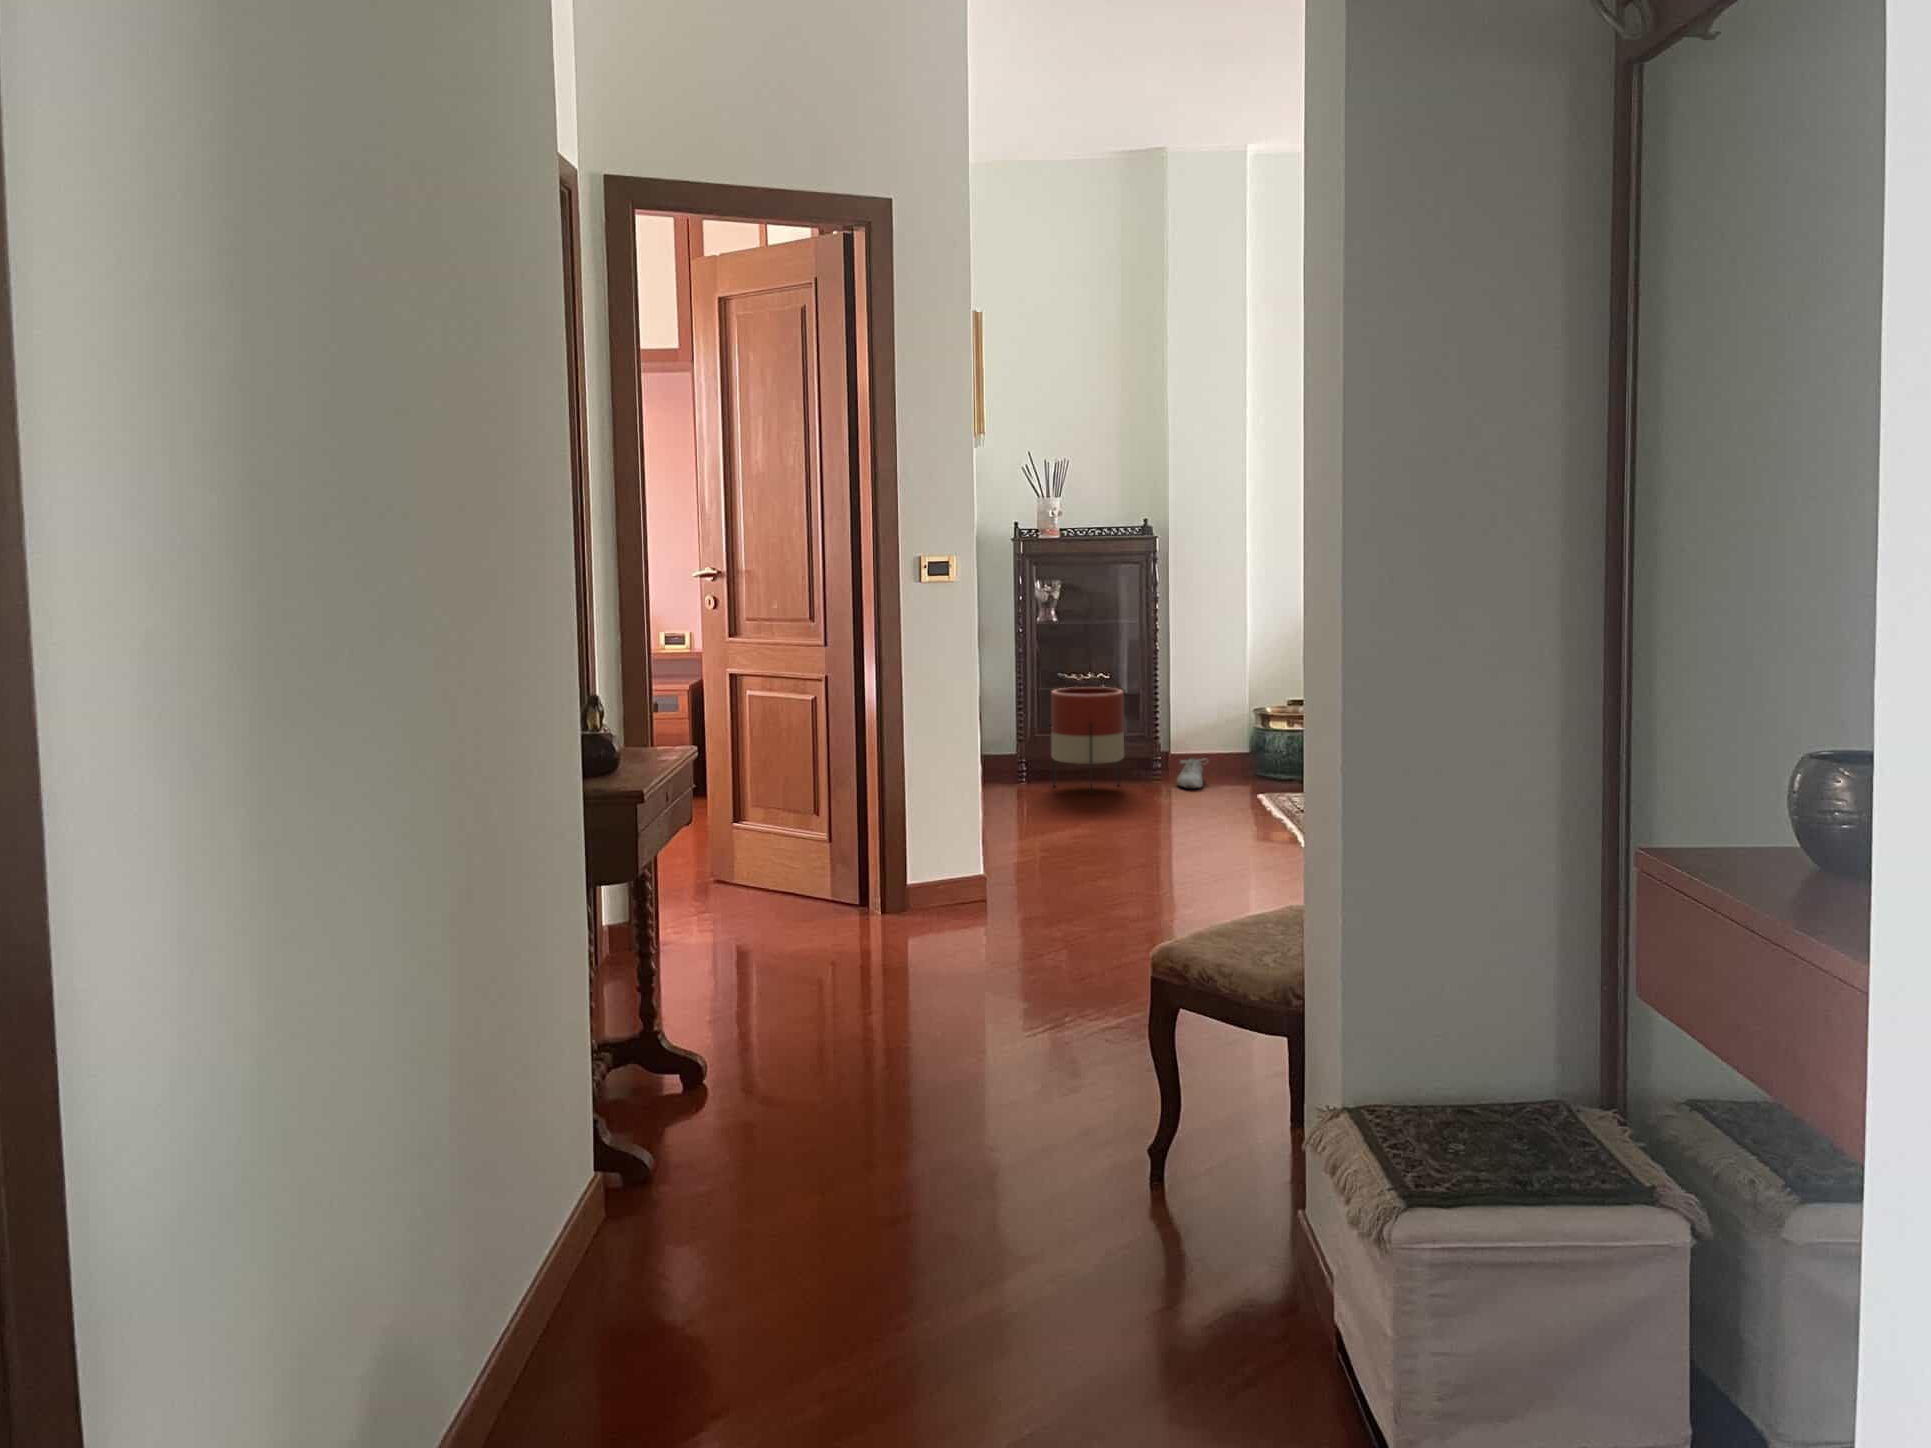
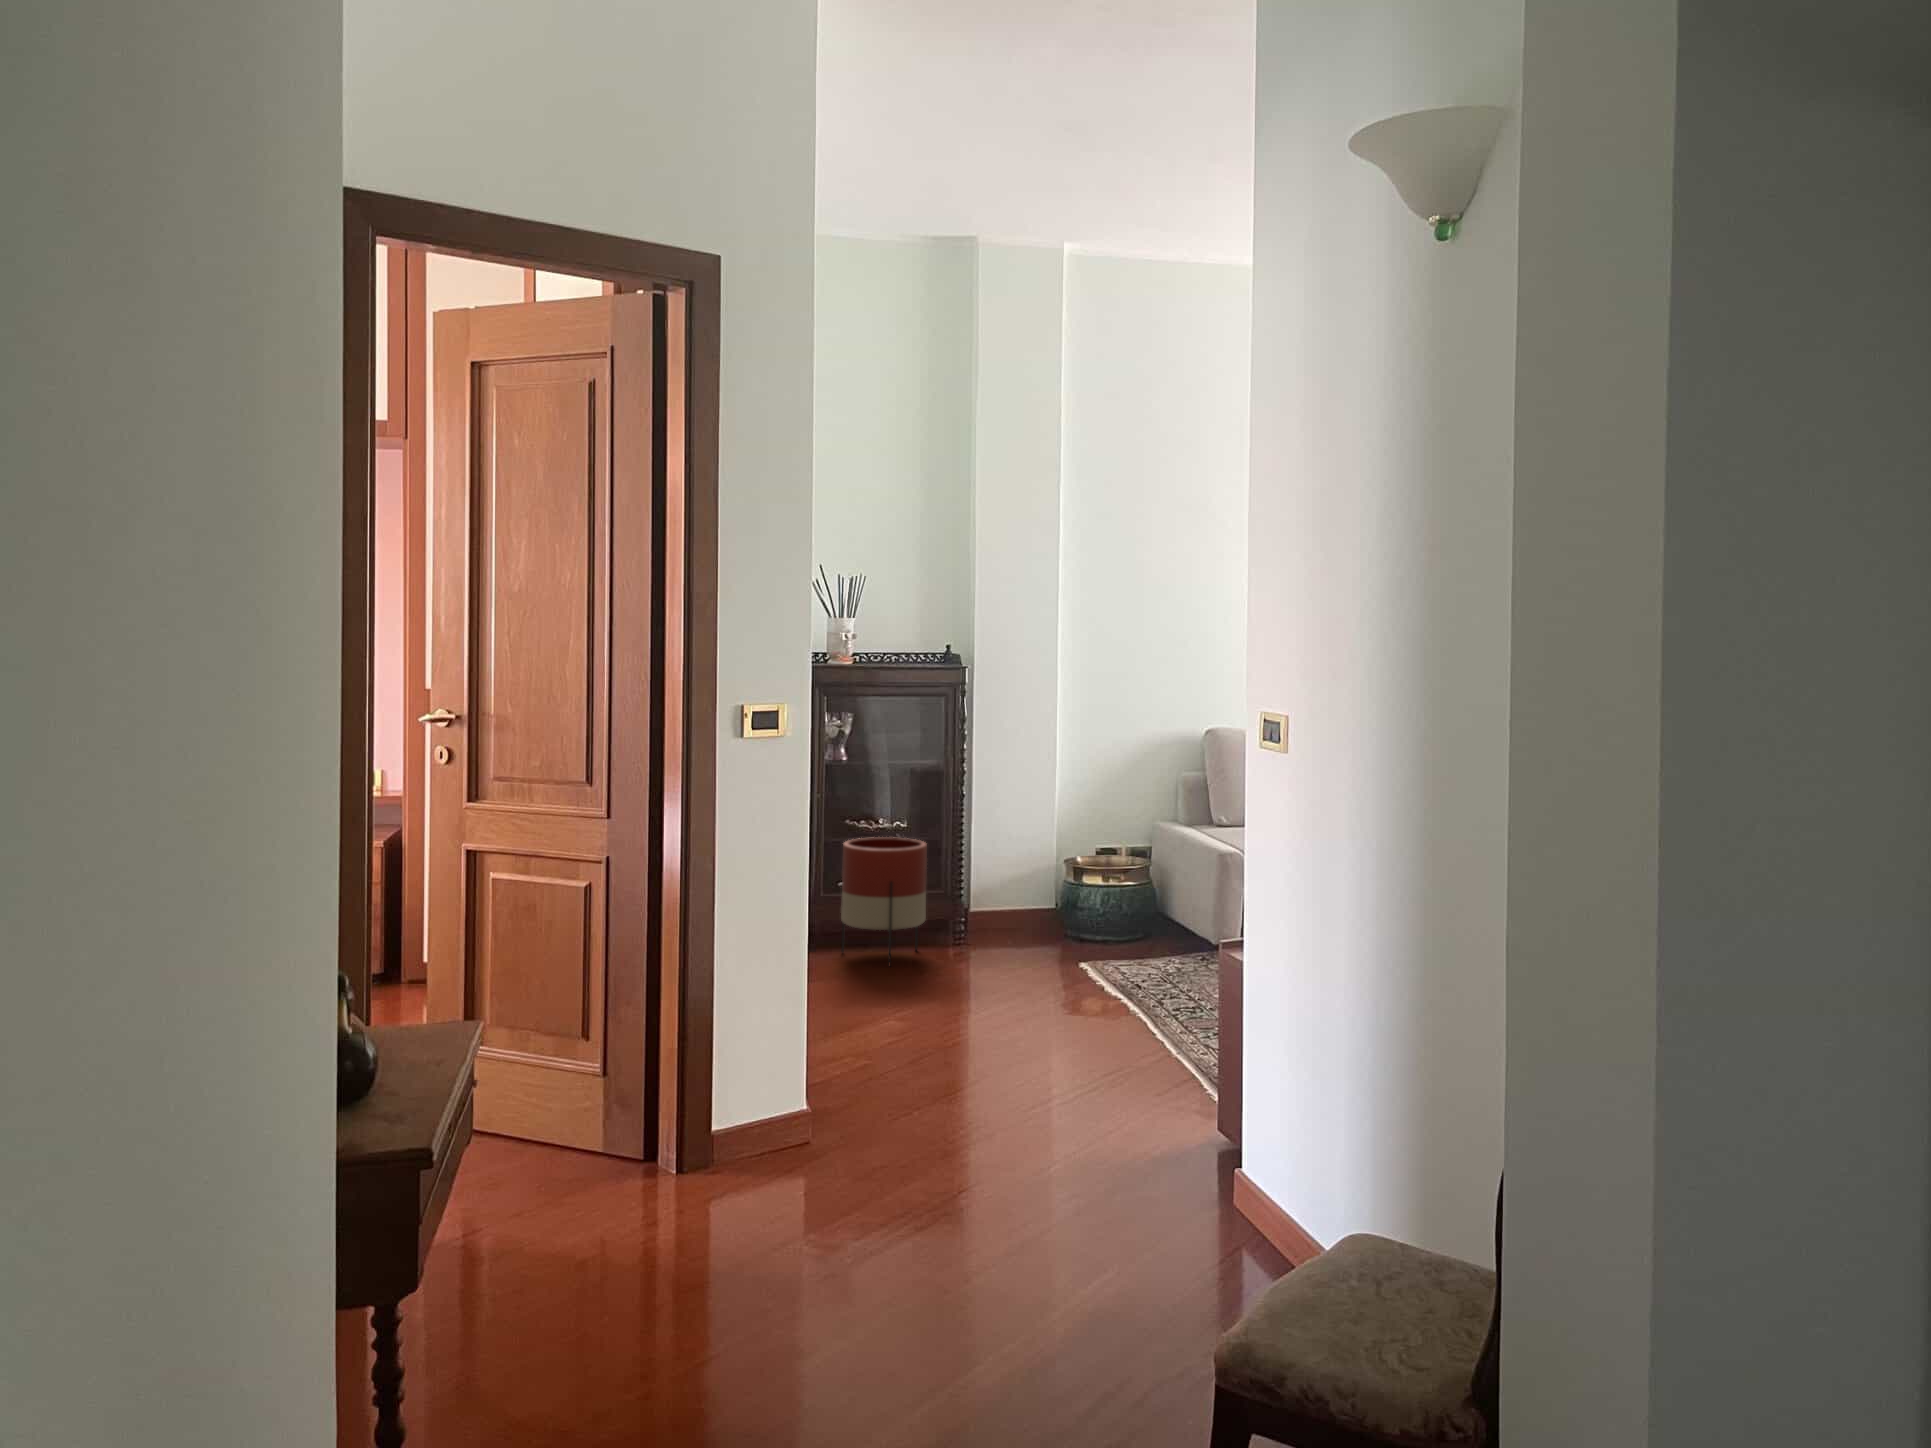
shoe: present [1177,759,1205,789] -> none [980,917,1018,956]

